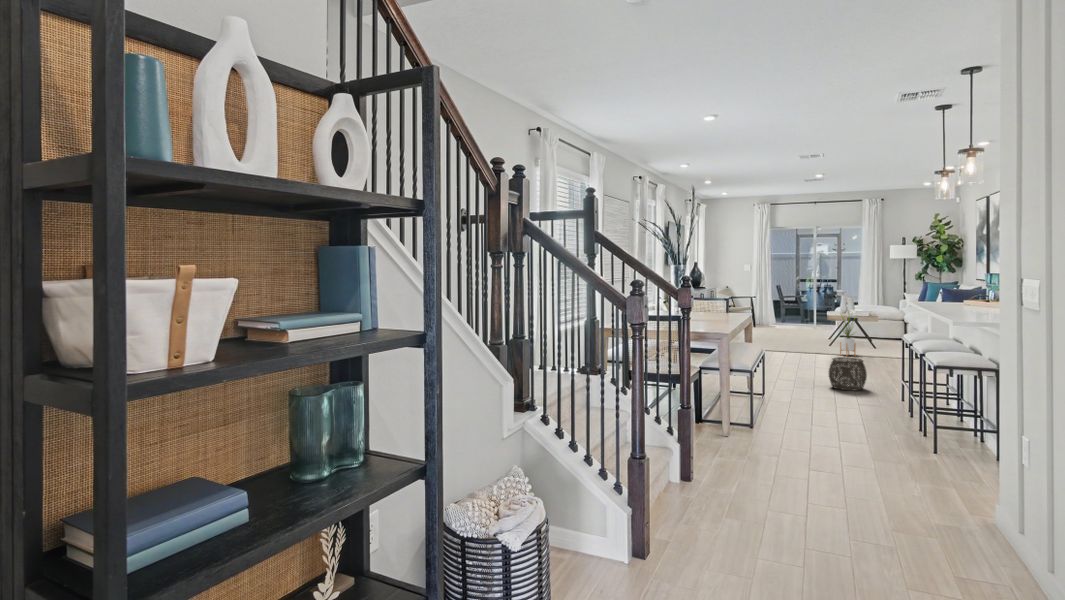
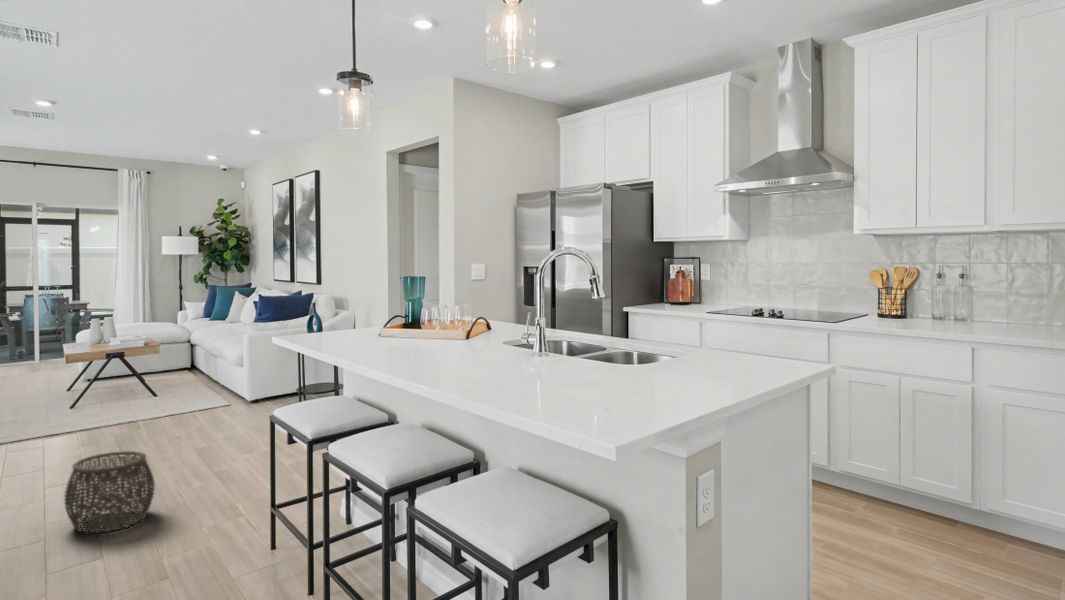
house plant: present [840,315,856,356] -> none [78,335,131,418]

